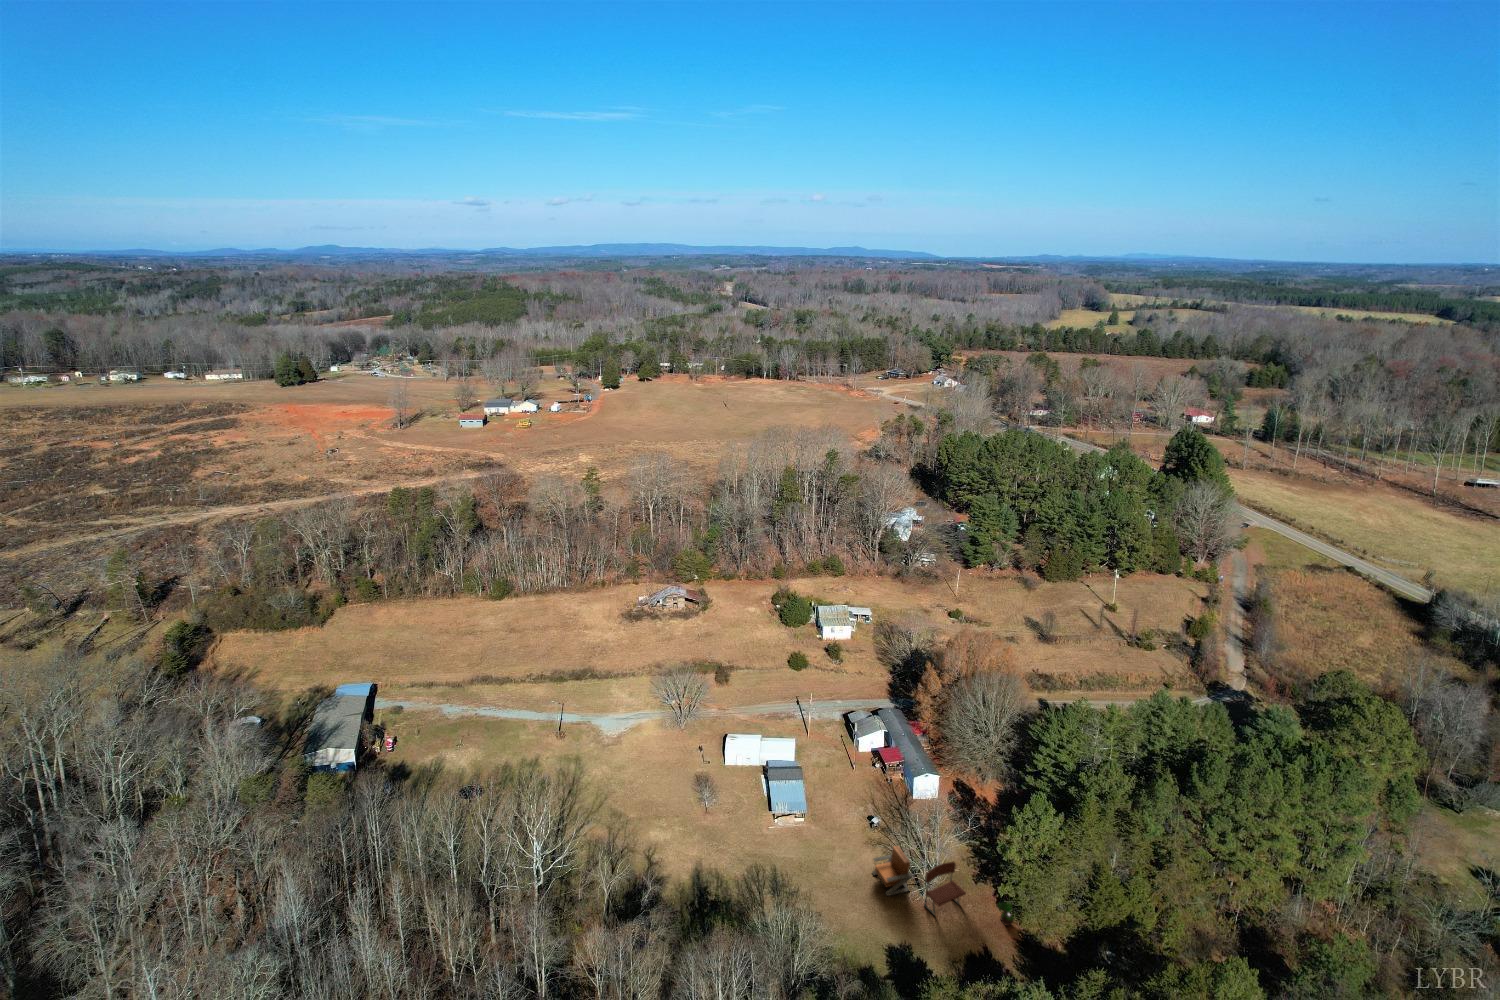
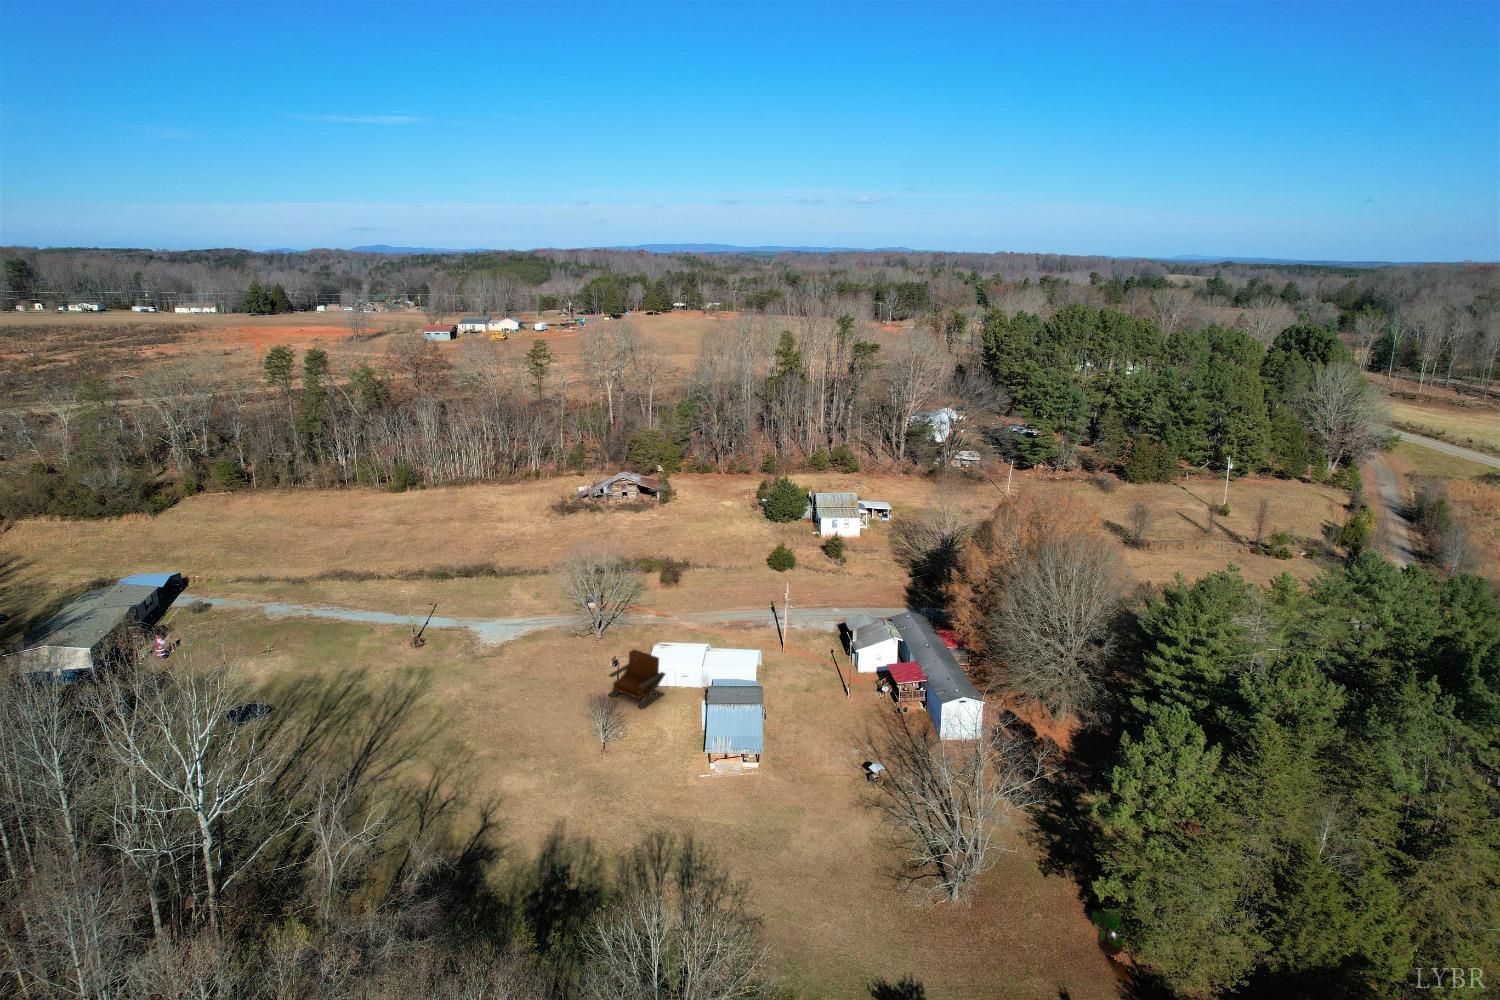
lounge chair: present [872,846,913,896] -> present [609,649,665,708]
bench: present [924,862,966,915] -> none [952,834,1031,932]

